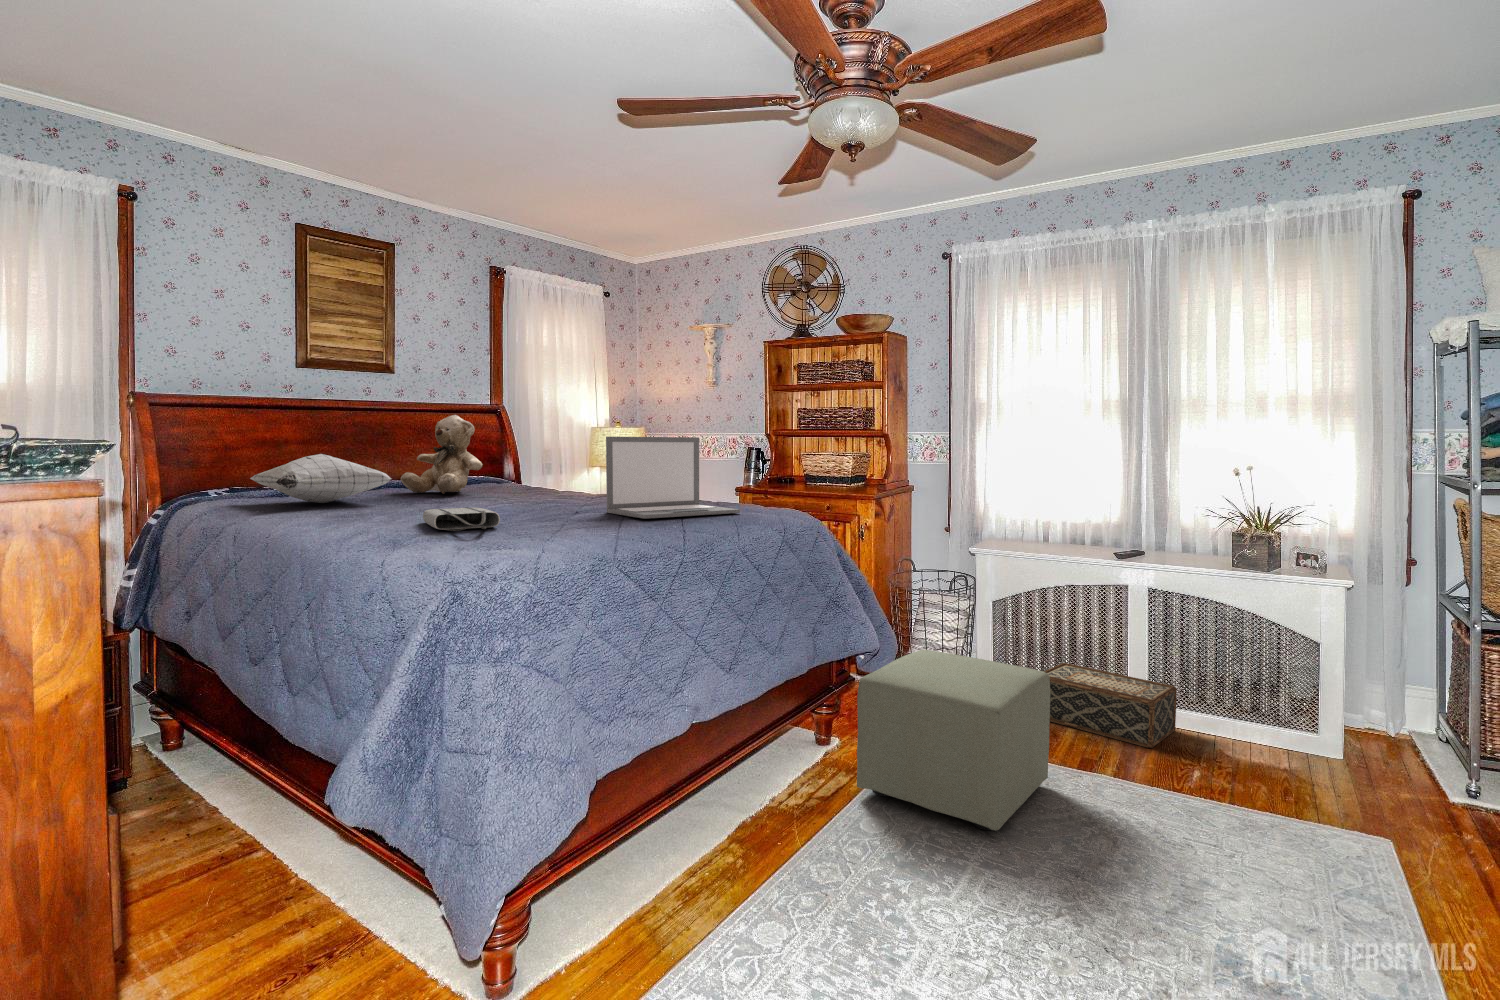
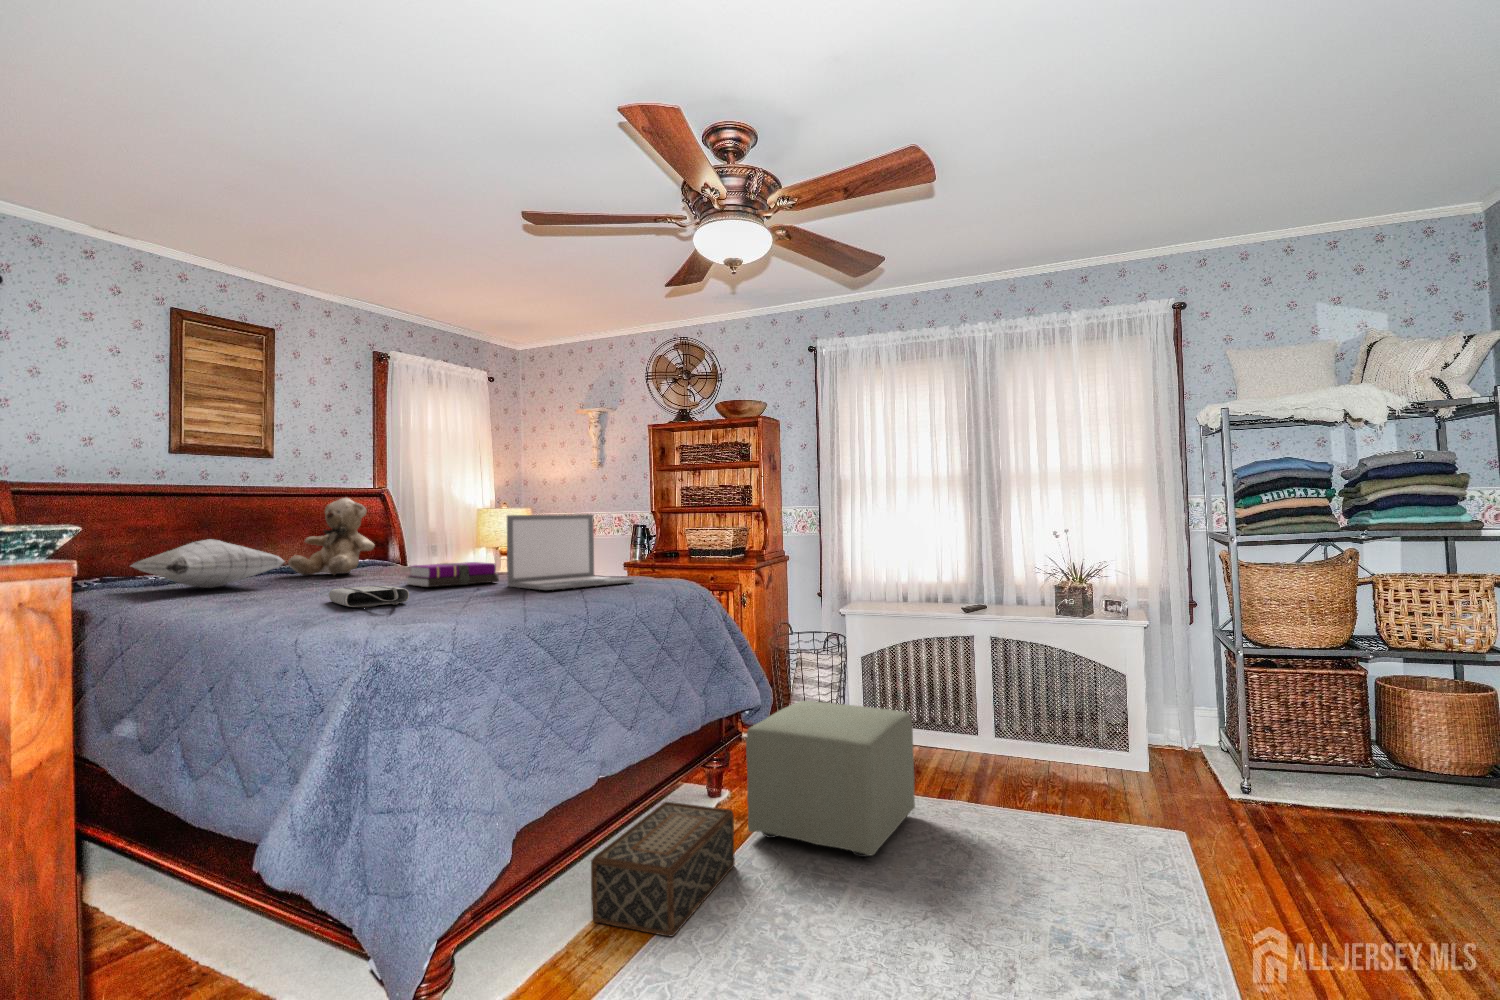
notebook: none [507,485,599,510] -> present [407,562,499,587]
woven basket: present [1044,663,1177,748] -> present [591,802,735,936]

